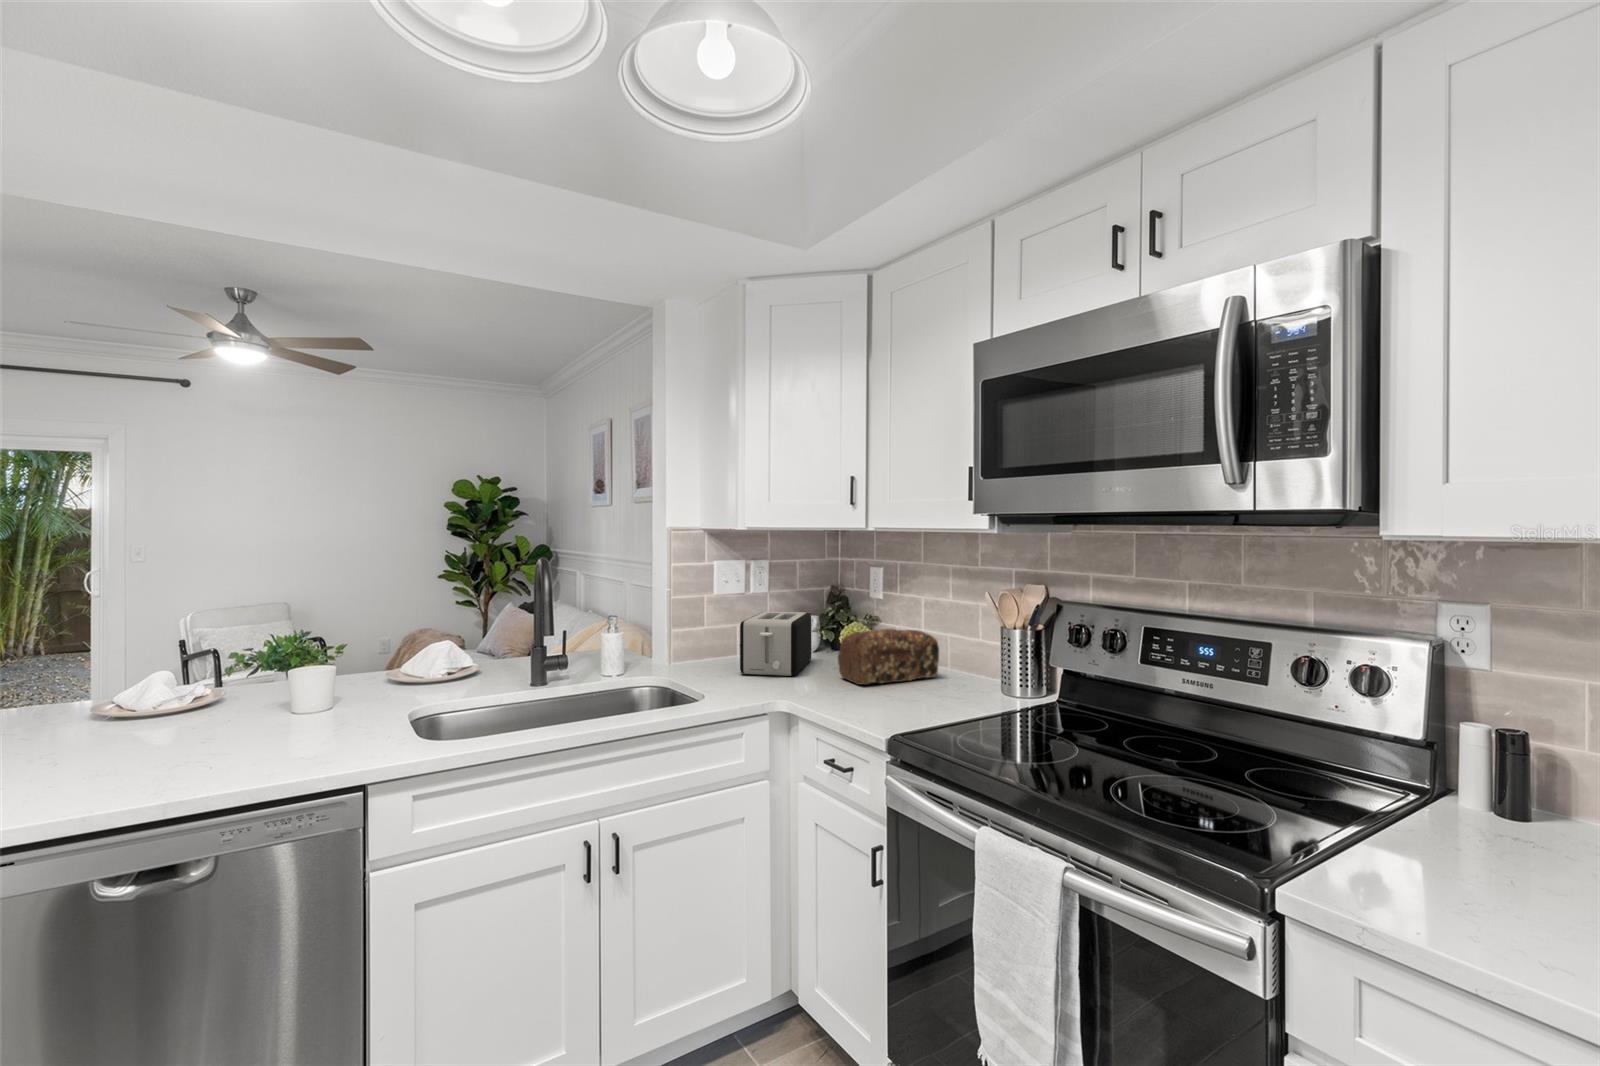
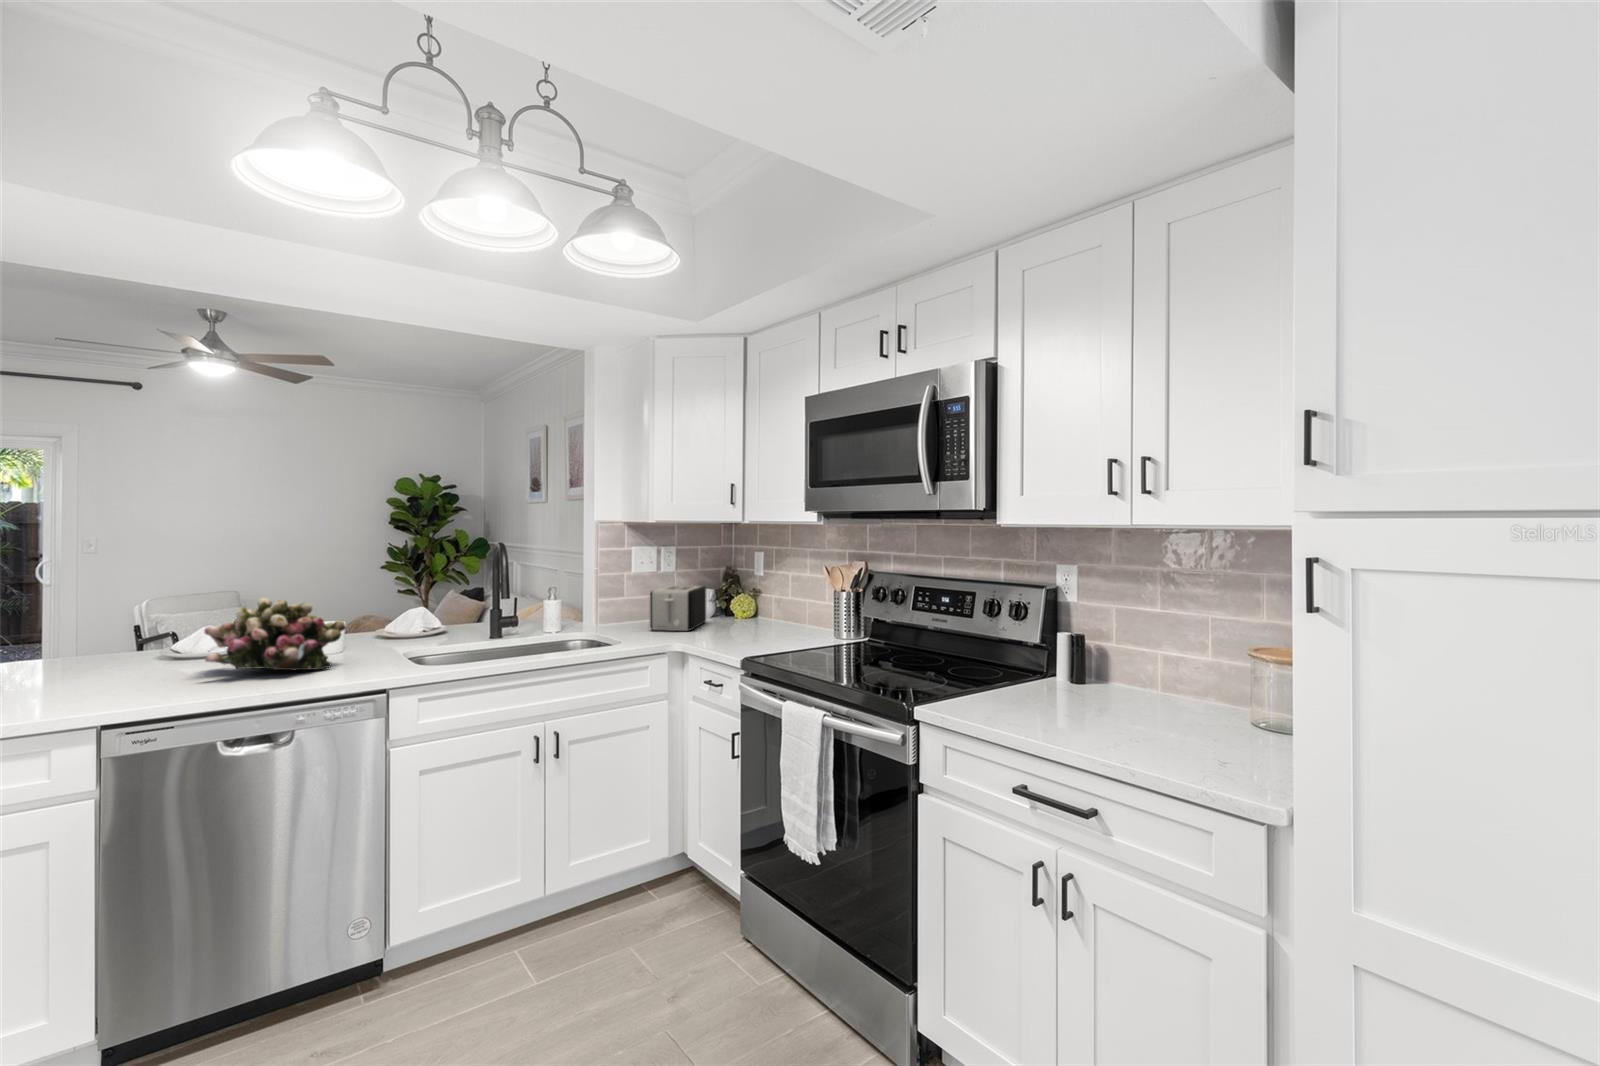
bread loaf: present [838,629,939,685] -> none [722,595,797,635]
flower arrangement: none [93,643,320,755] -> present [204,598,346,670]

